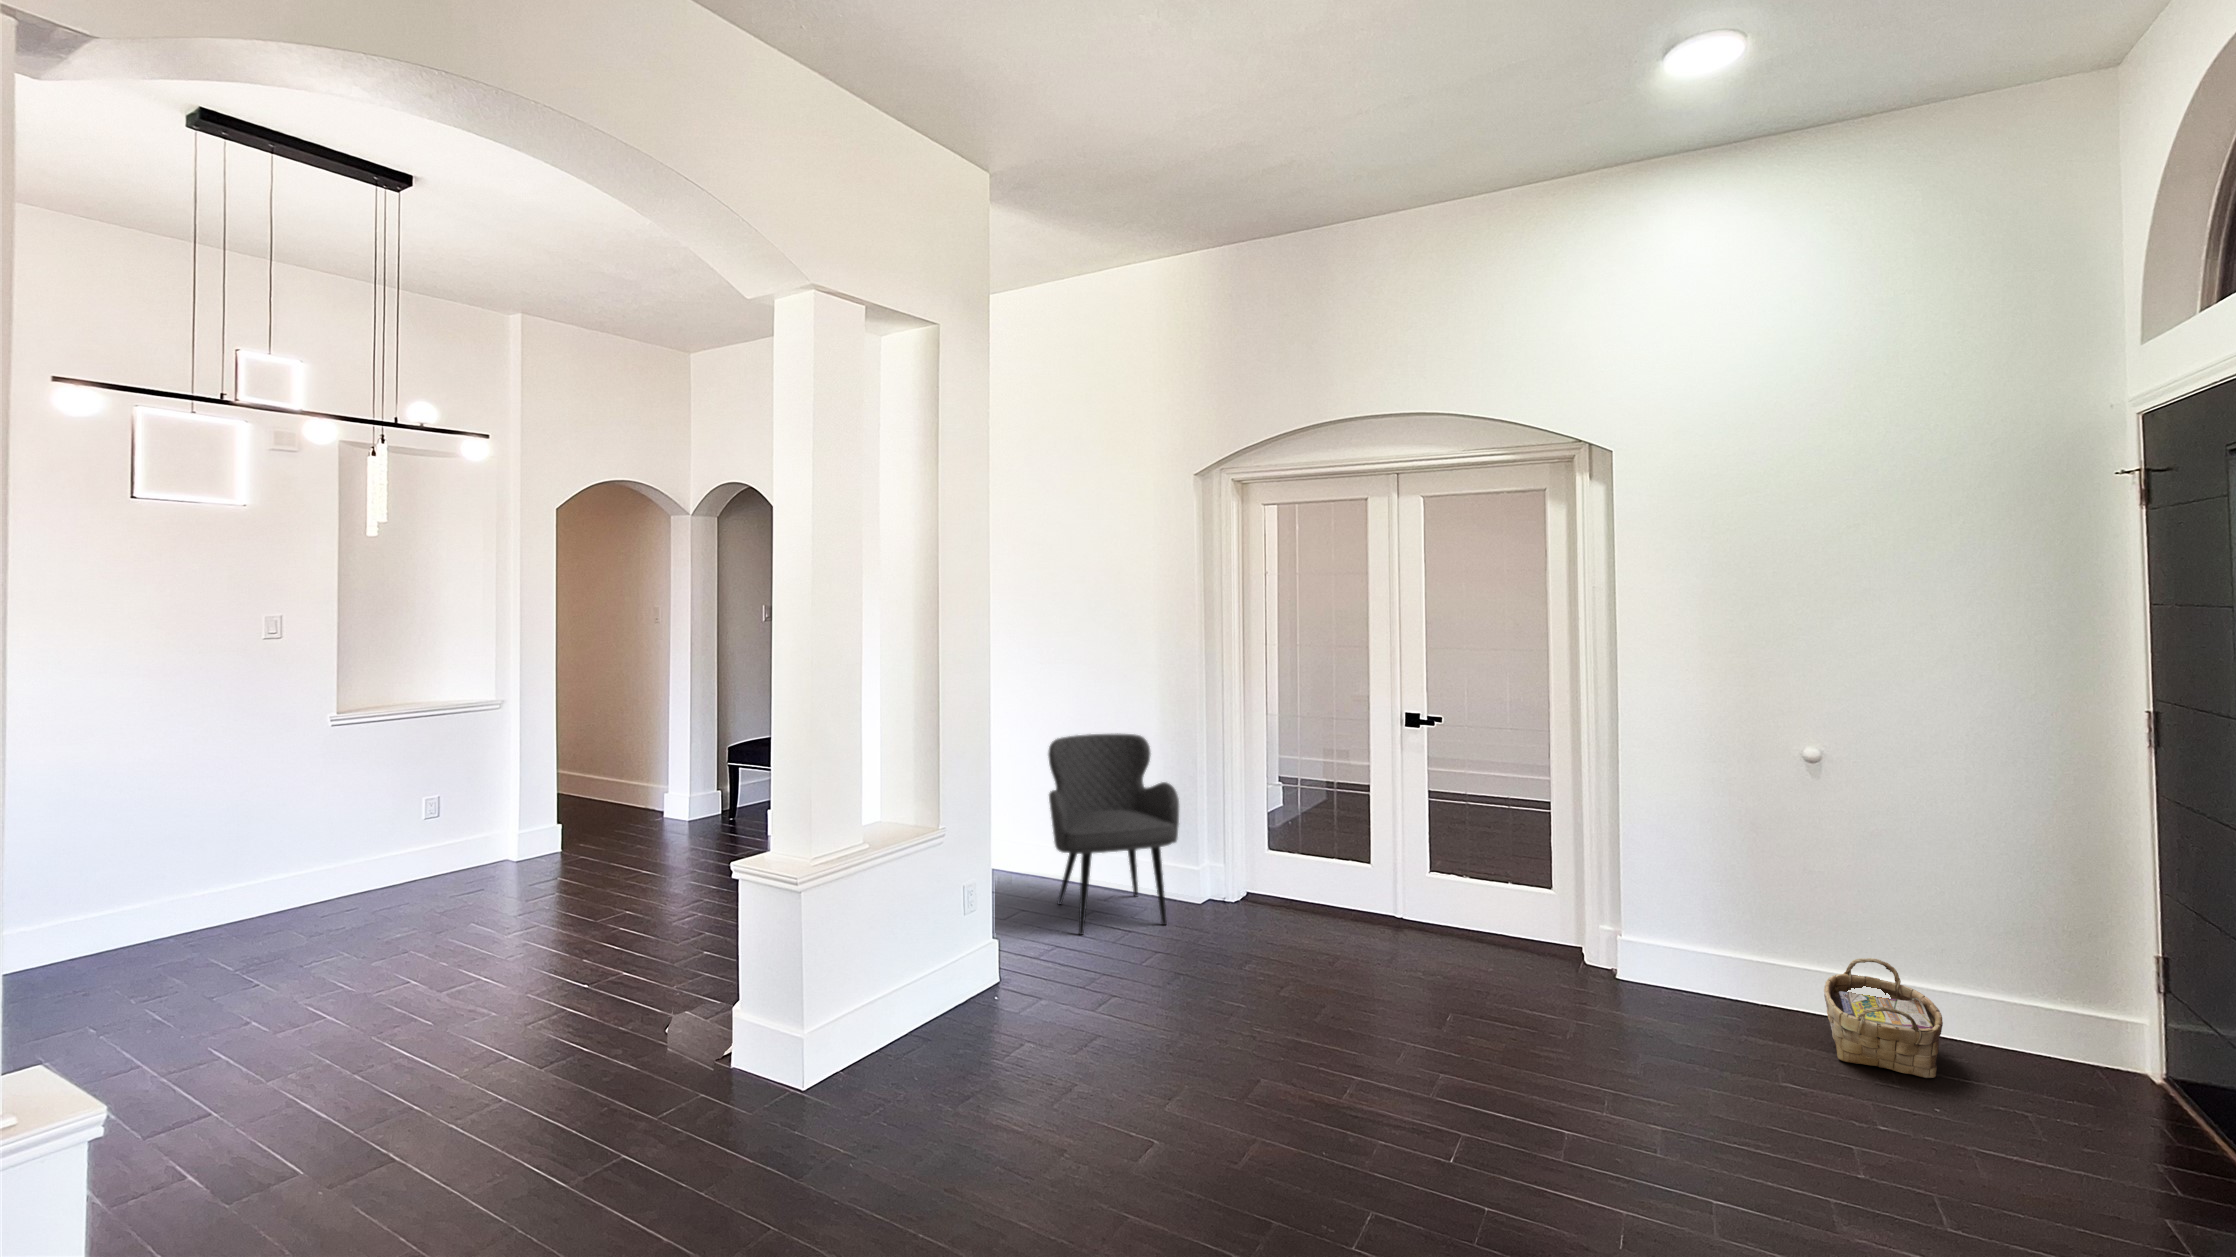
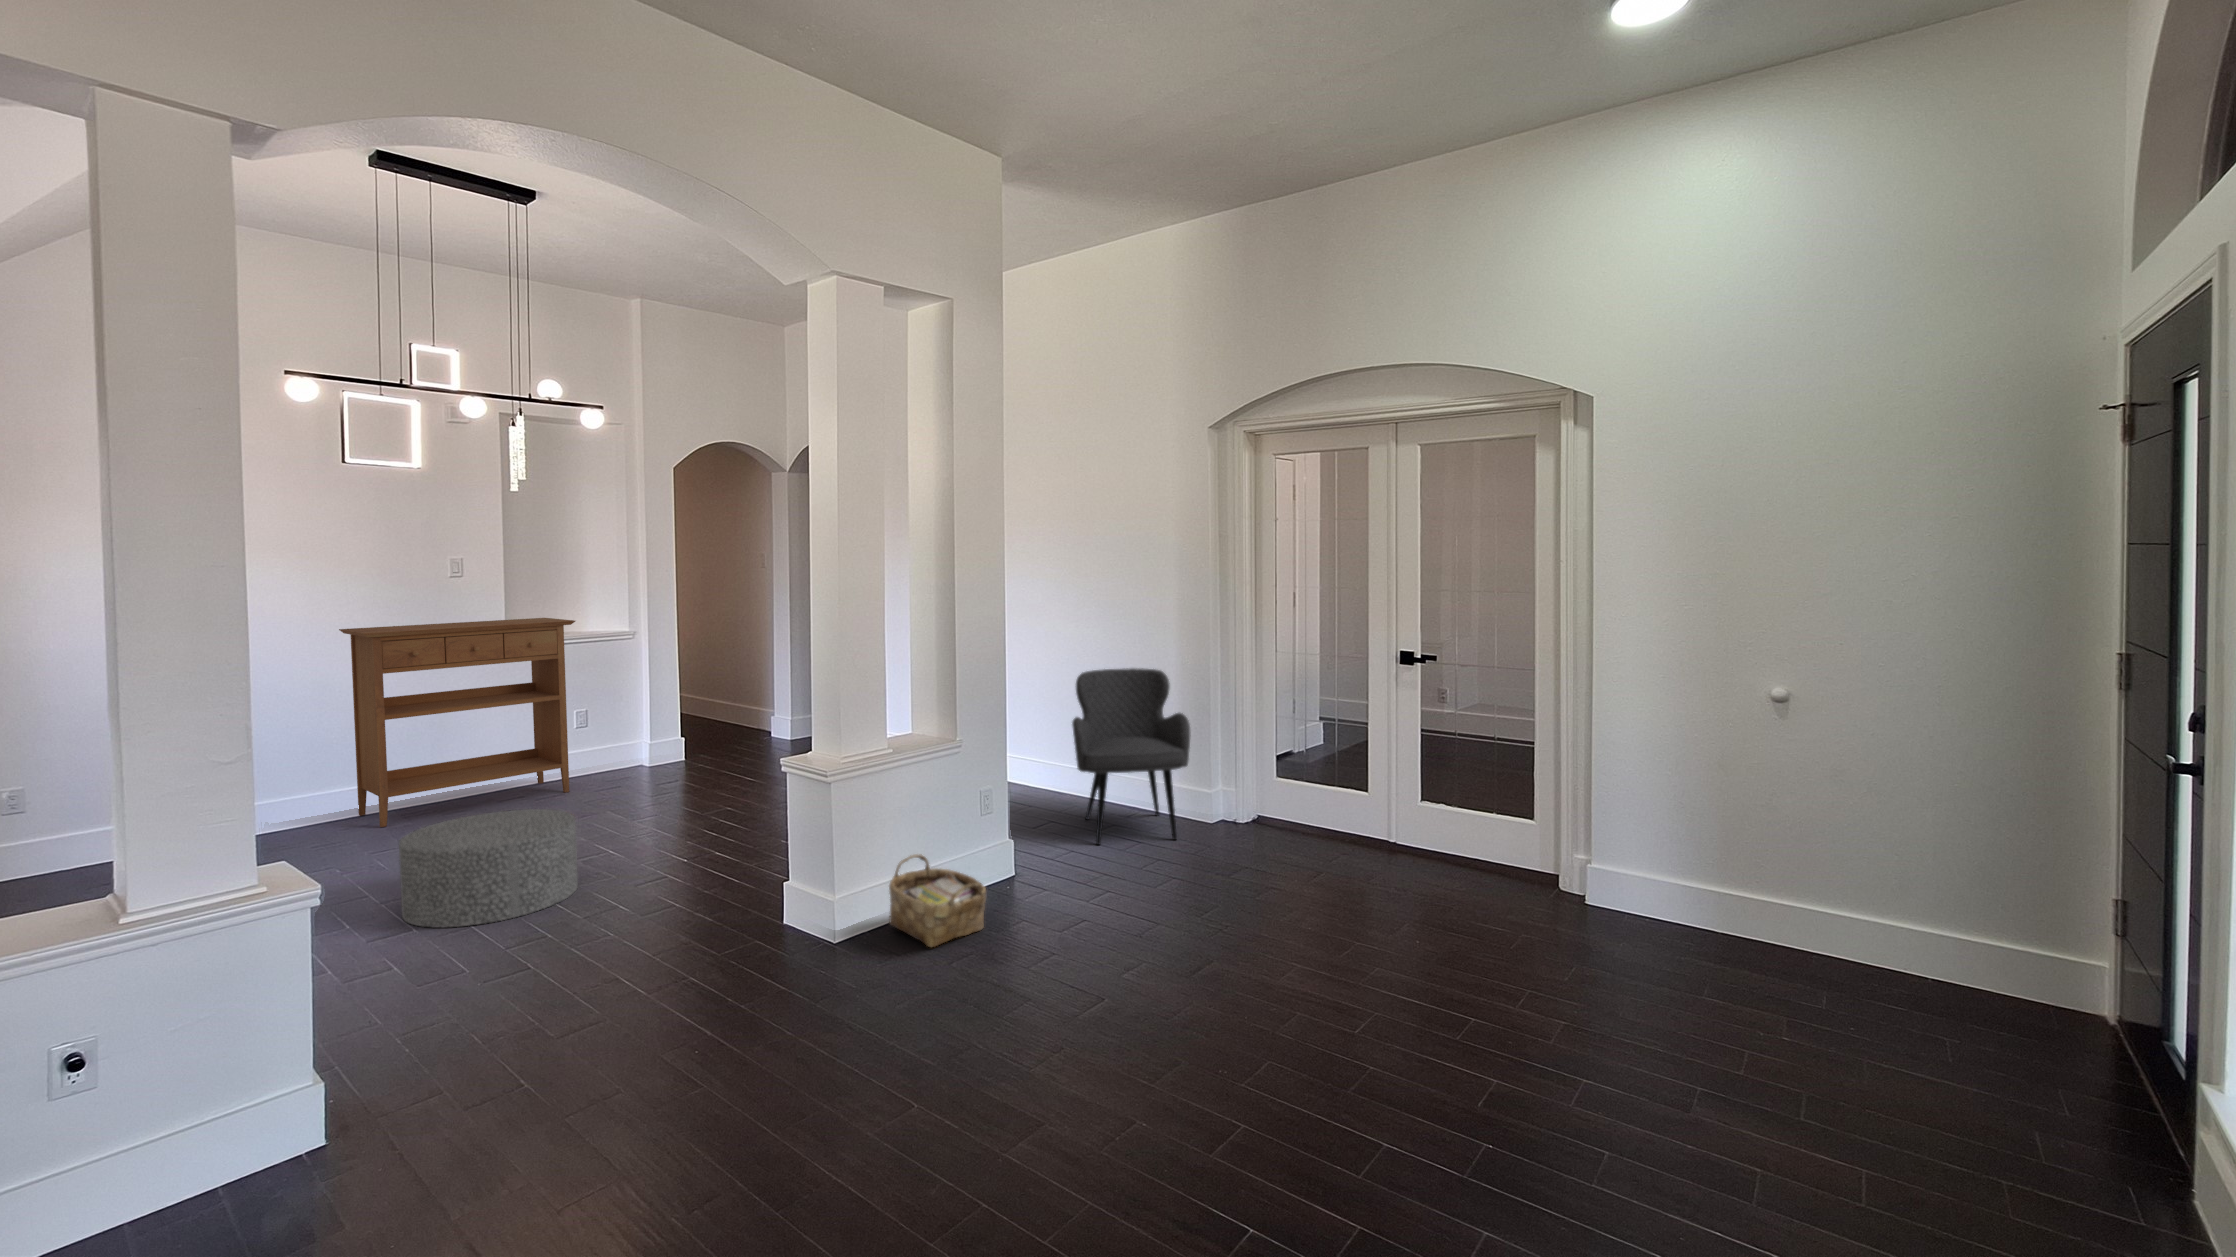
console table: none [113,682,432,951] -> present [339,618,575,827]
ottoman: none [212,924,452,1089] -> present [399,809,578,928]
woven basket: present [1824,958,1943,1078] -> present [889,854,986,947]

